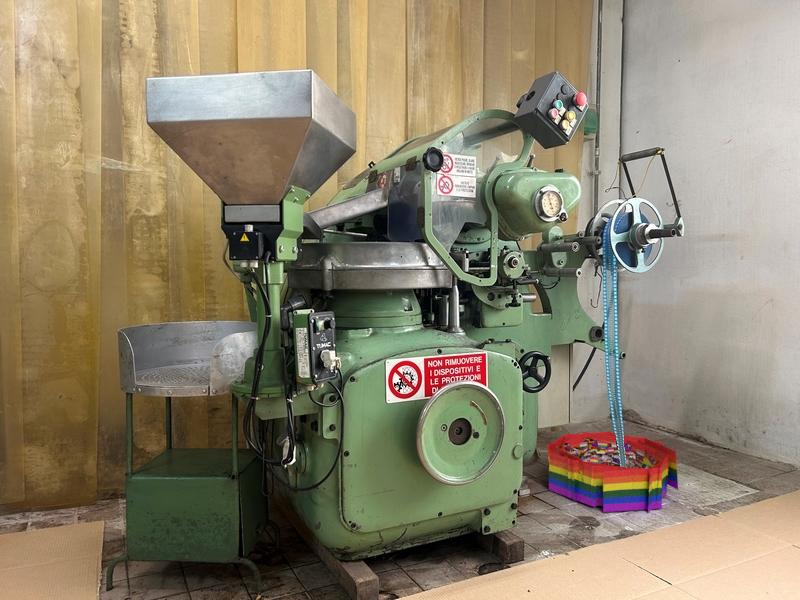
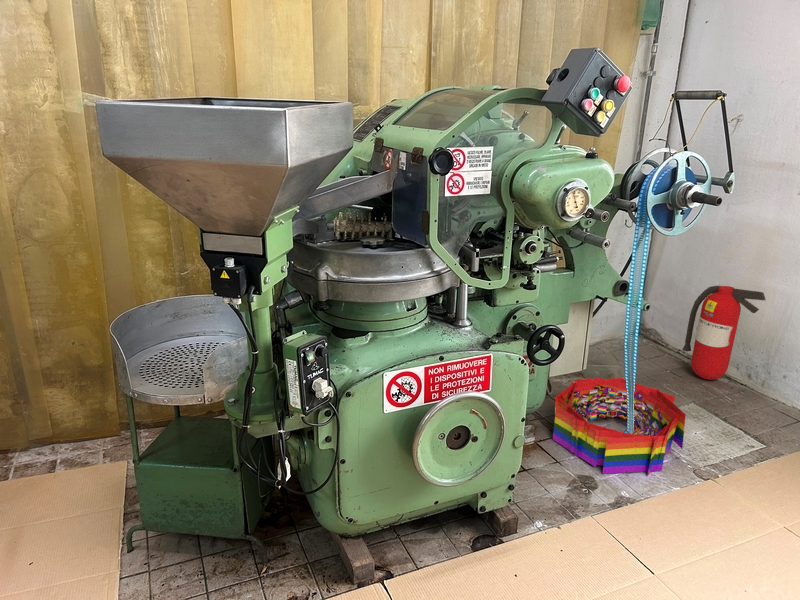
fire extinguisher: none [662,351,731,446] -> present [682,286,766,380]

